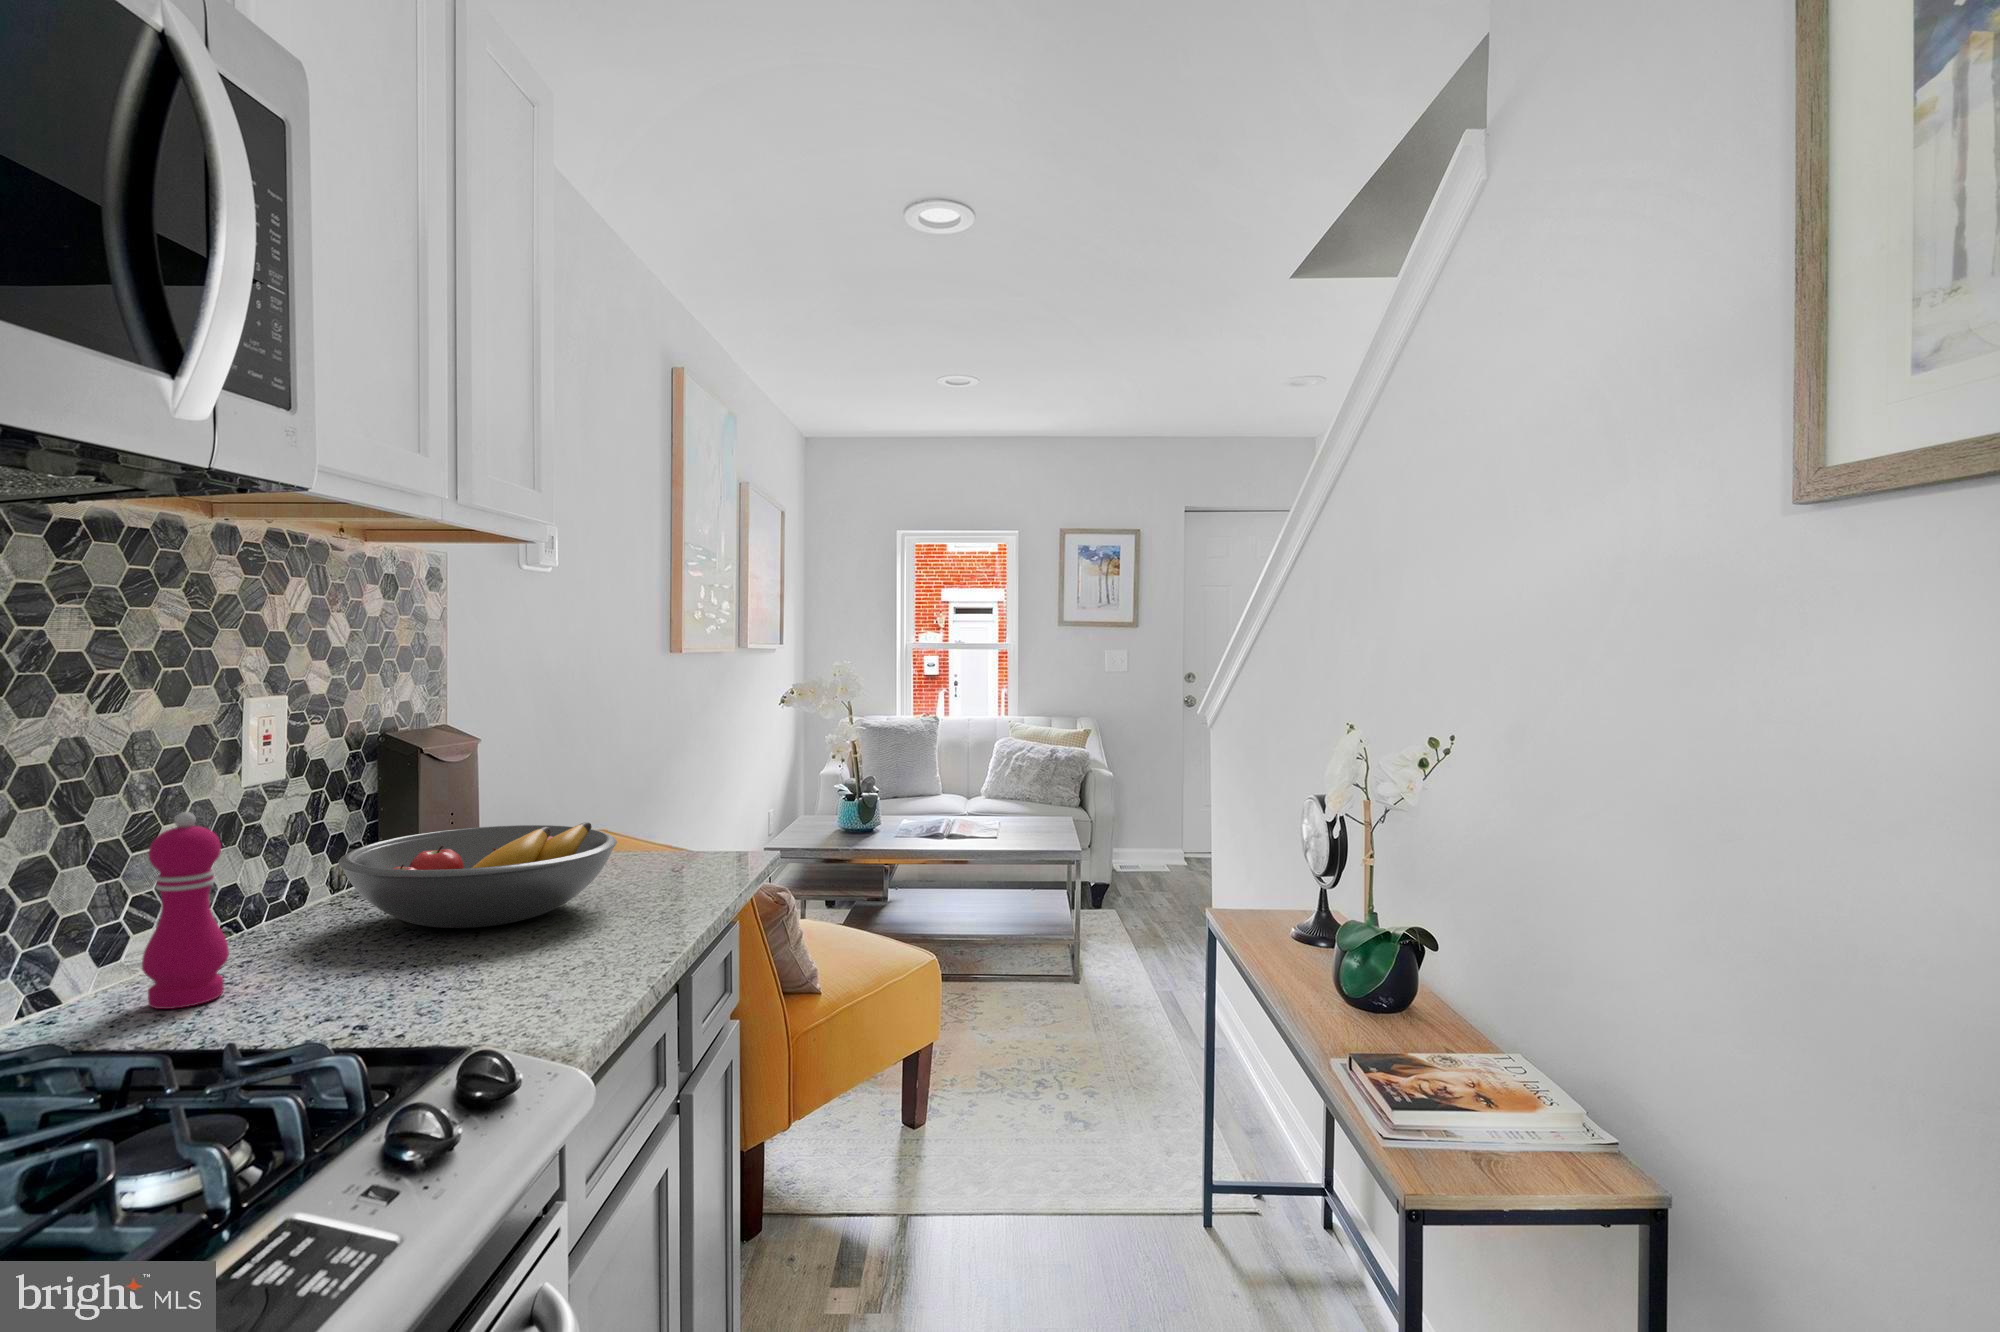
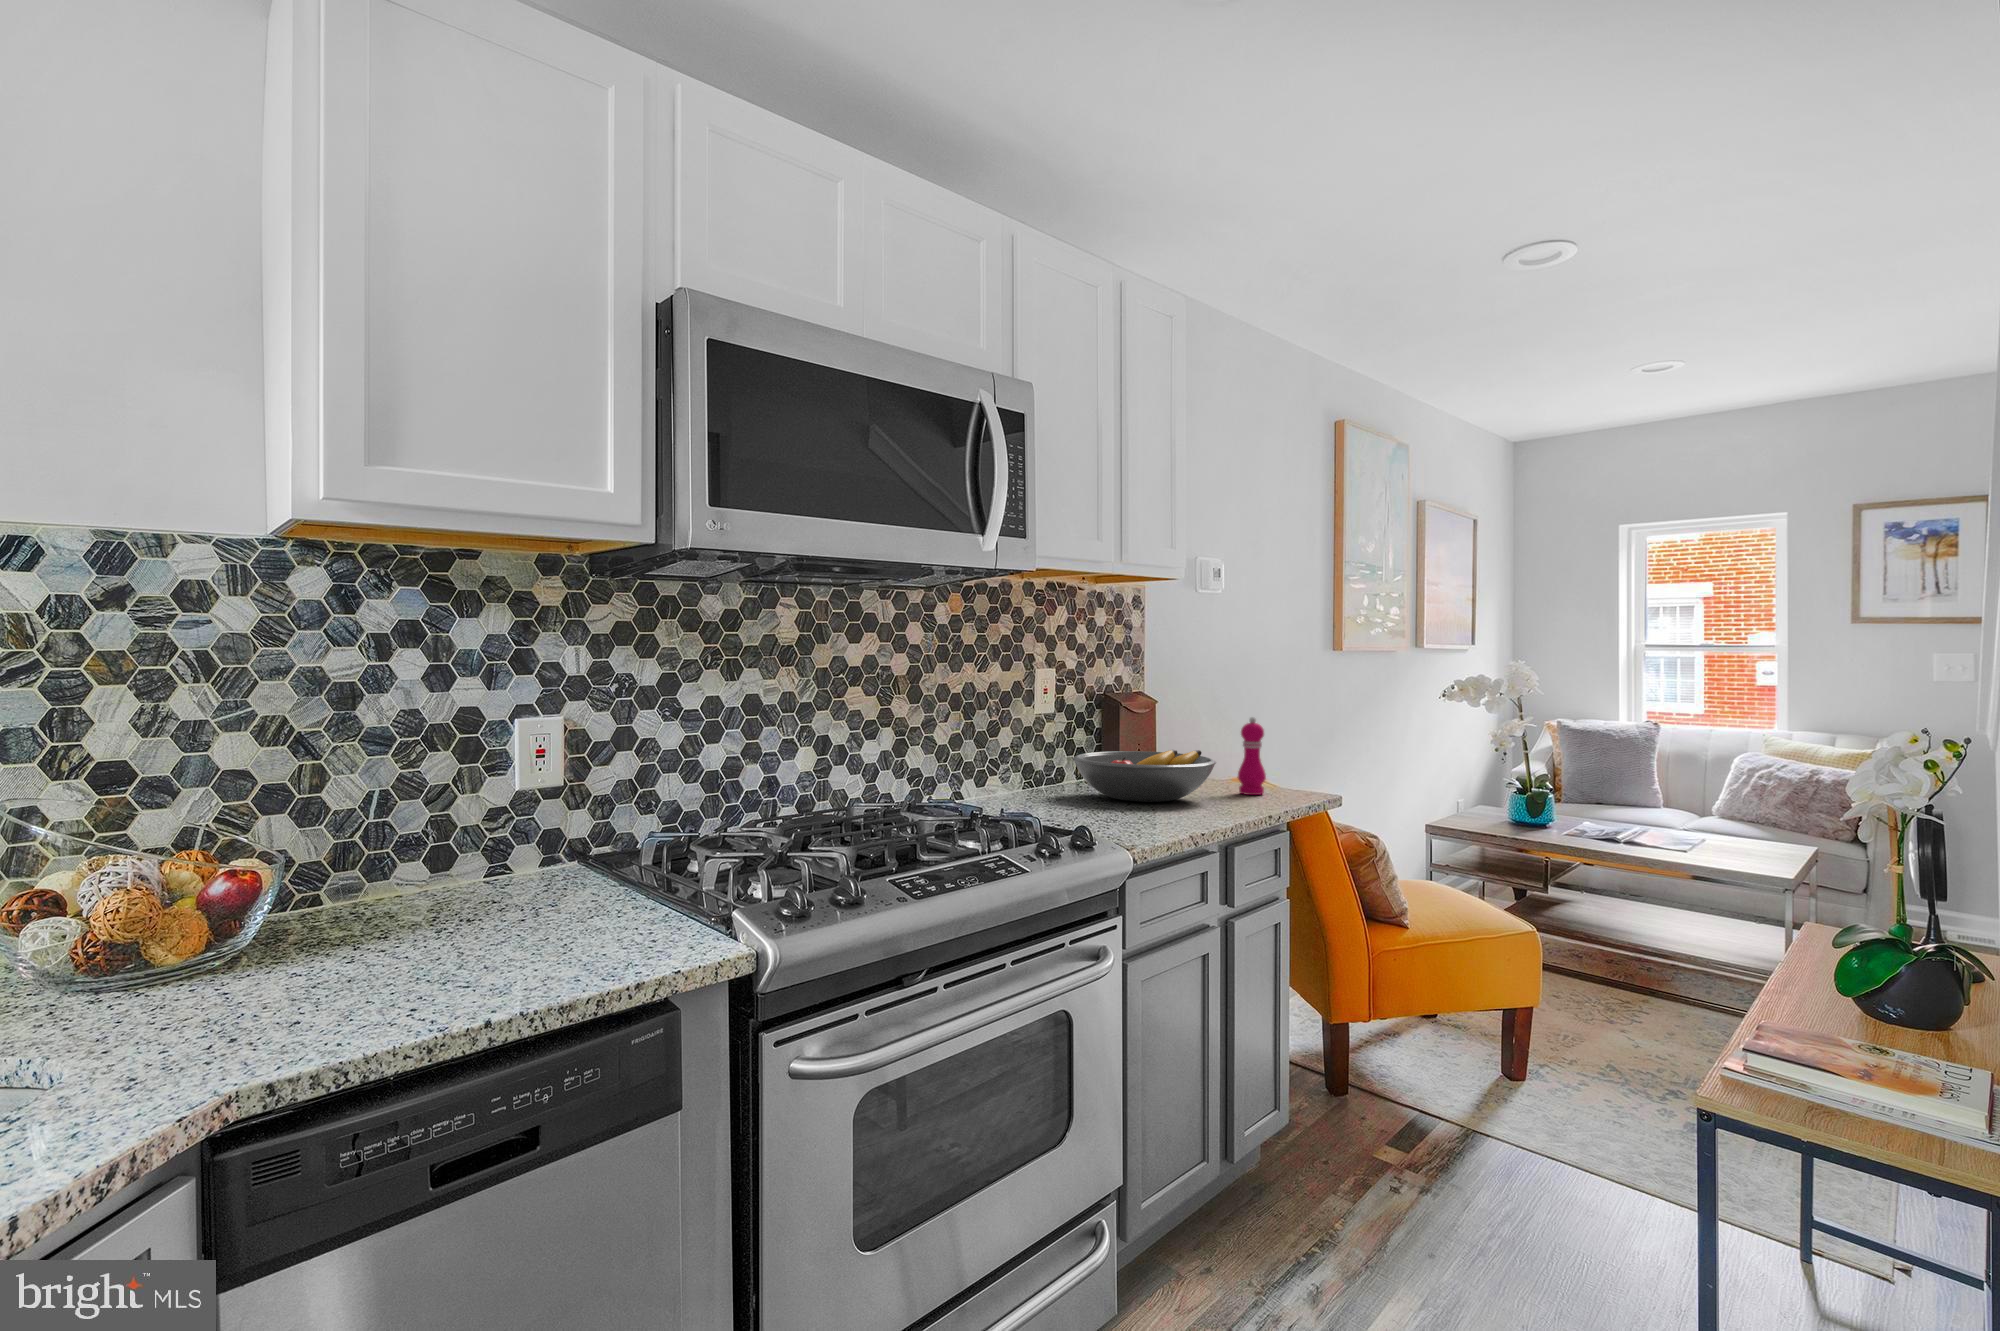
pepper mill: present [142,812,229,1009] -> present [1238,717,1266,795]

